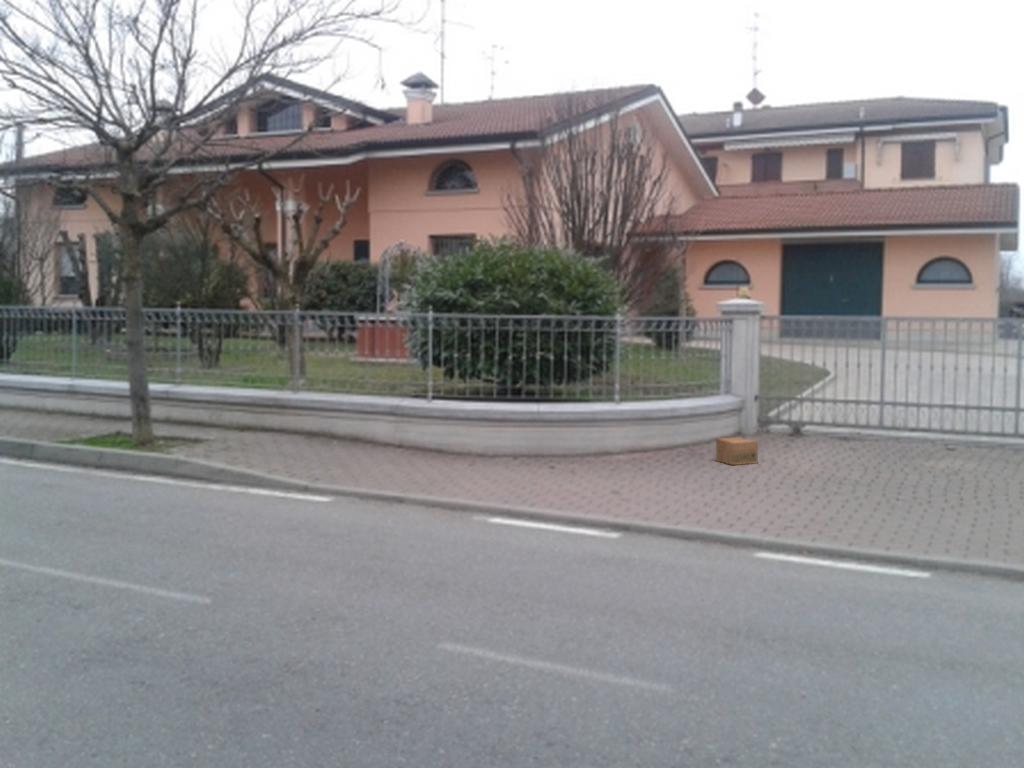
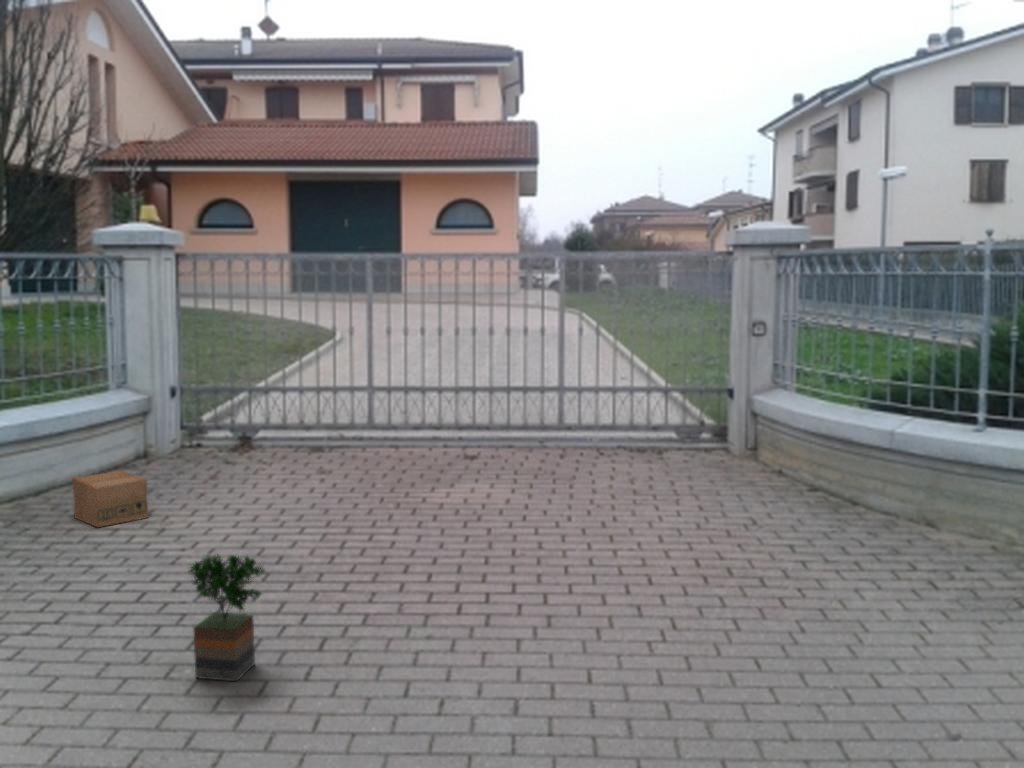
potted tree: none [817,458,855,517] -> present [190,555,265,681]

